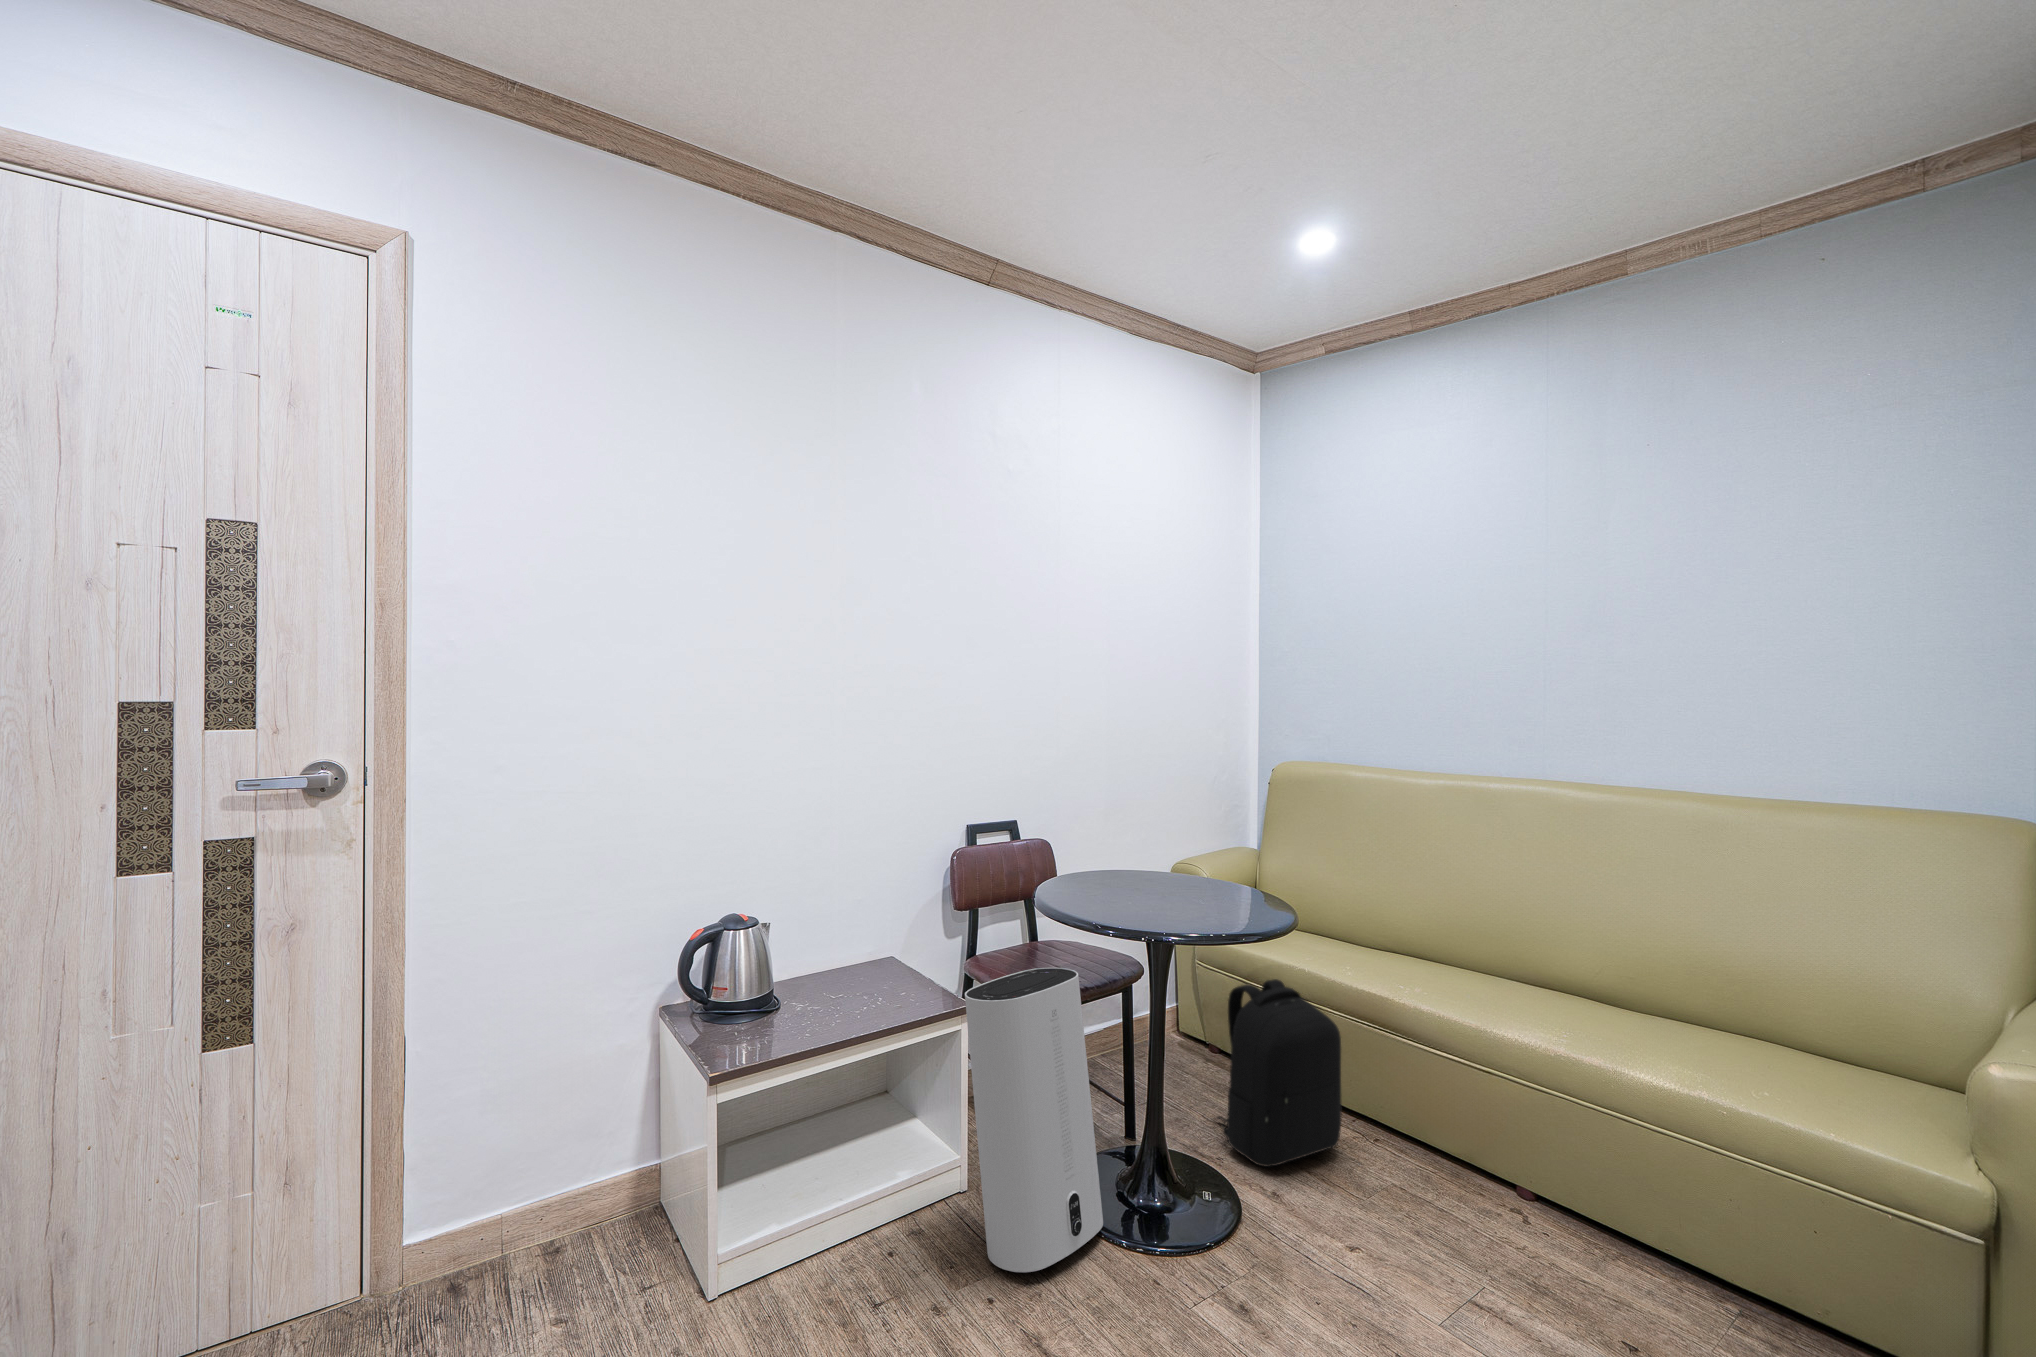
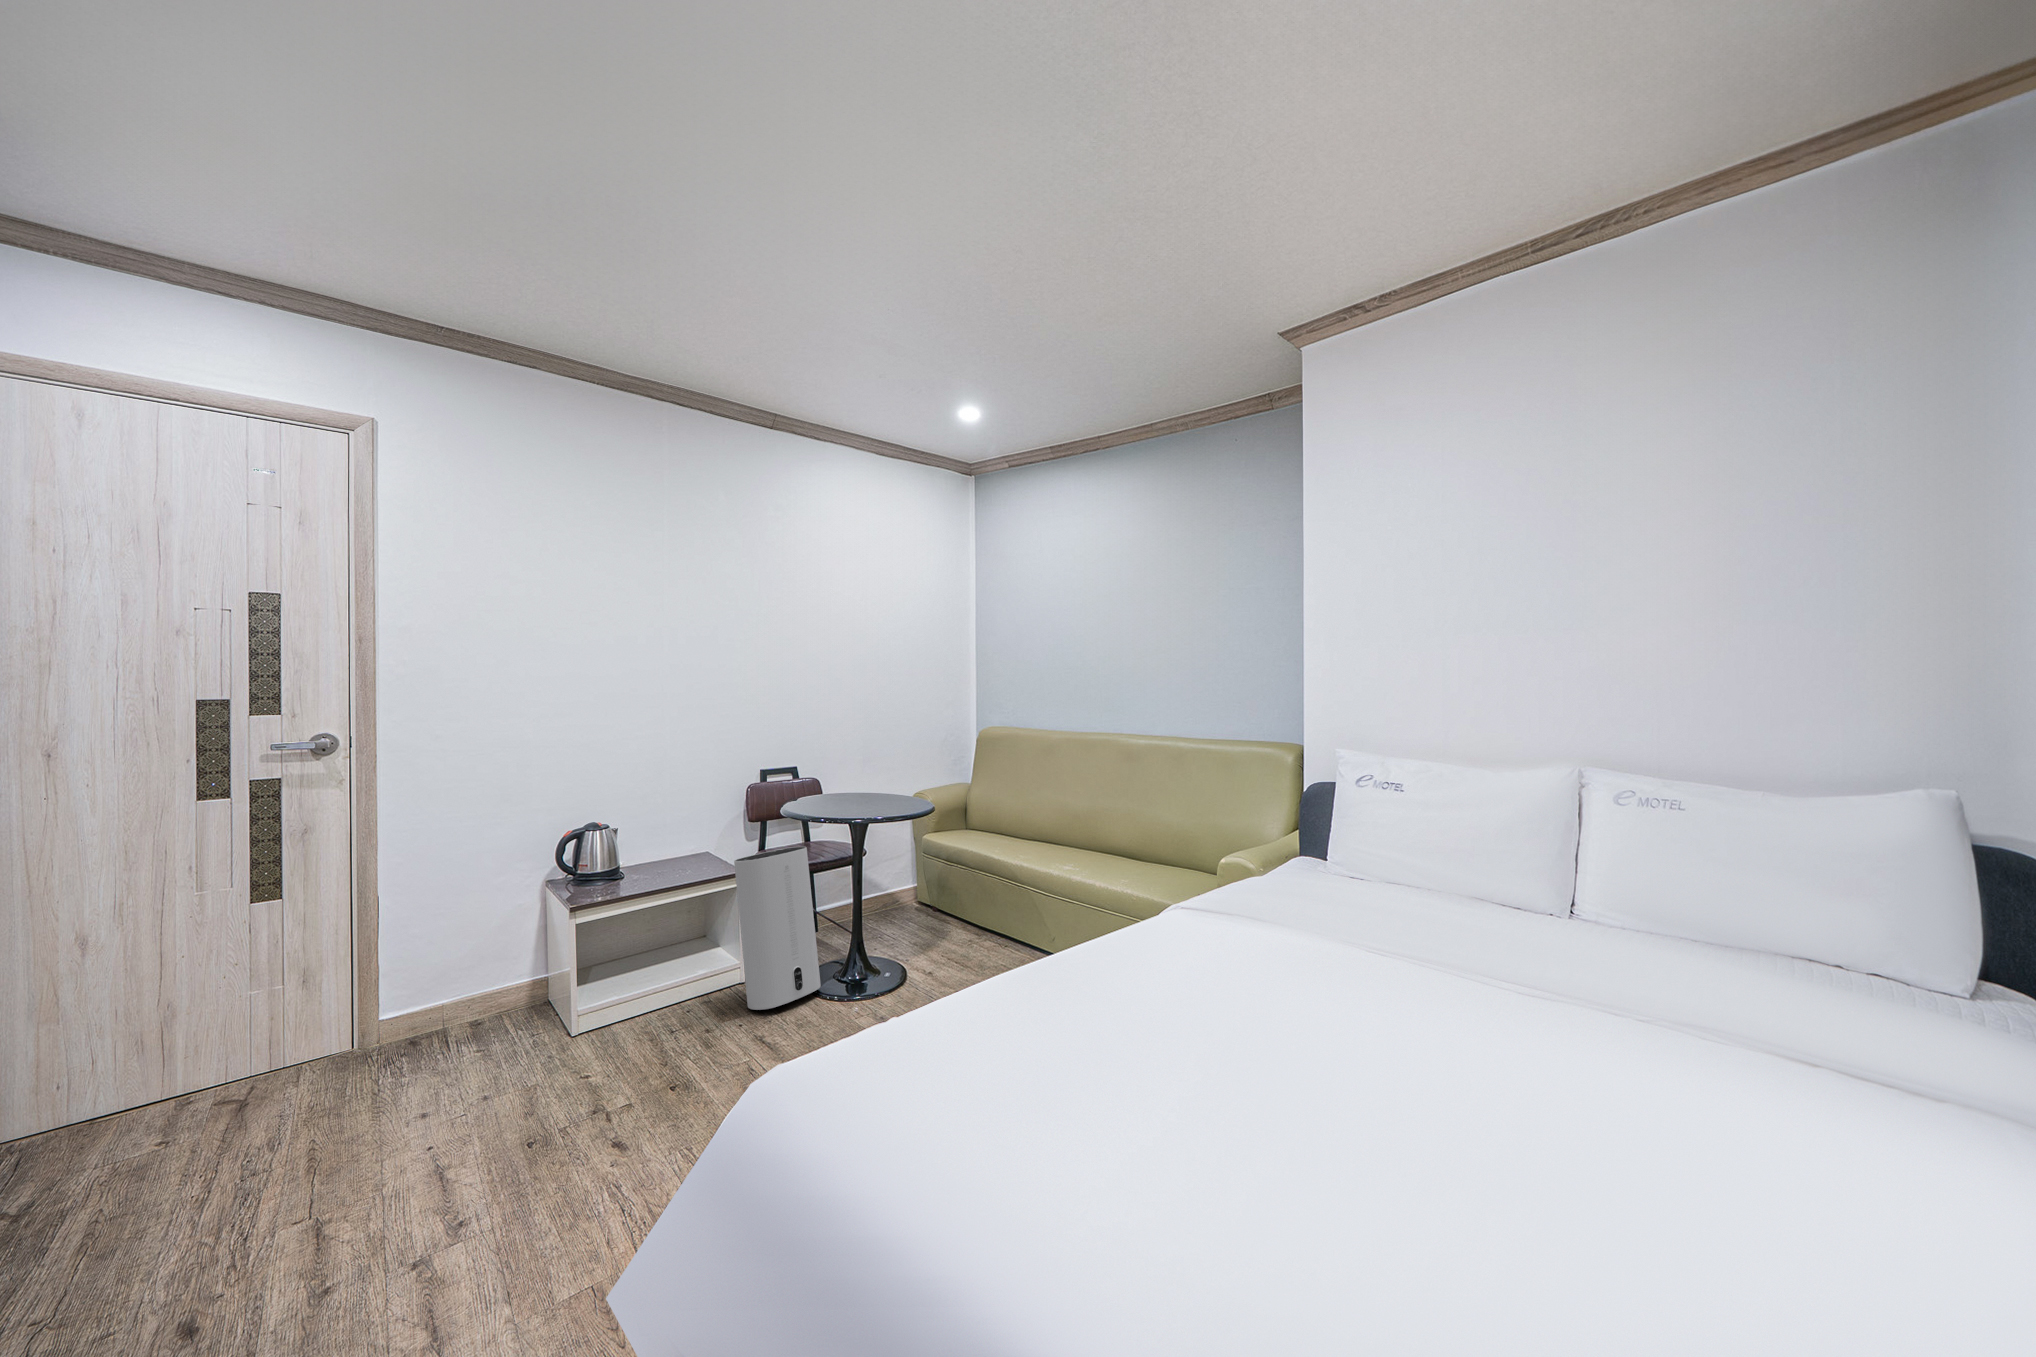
backpack: present [1217,979,1341,1167] -> none [911,855,980,960]

